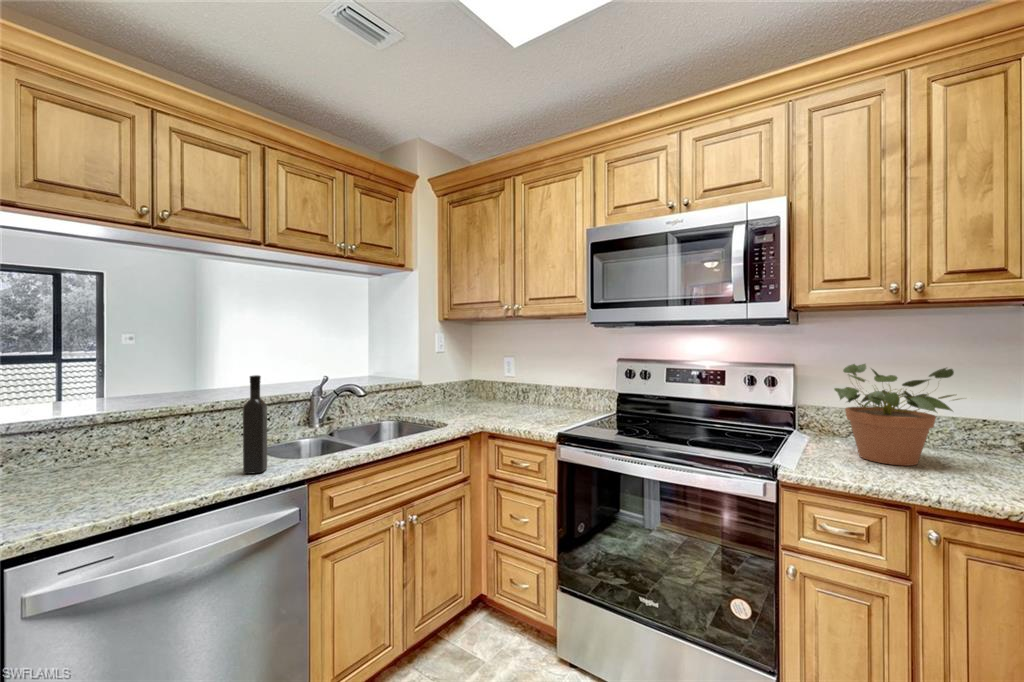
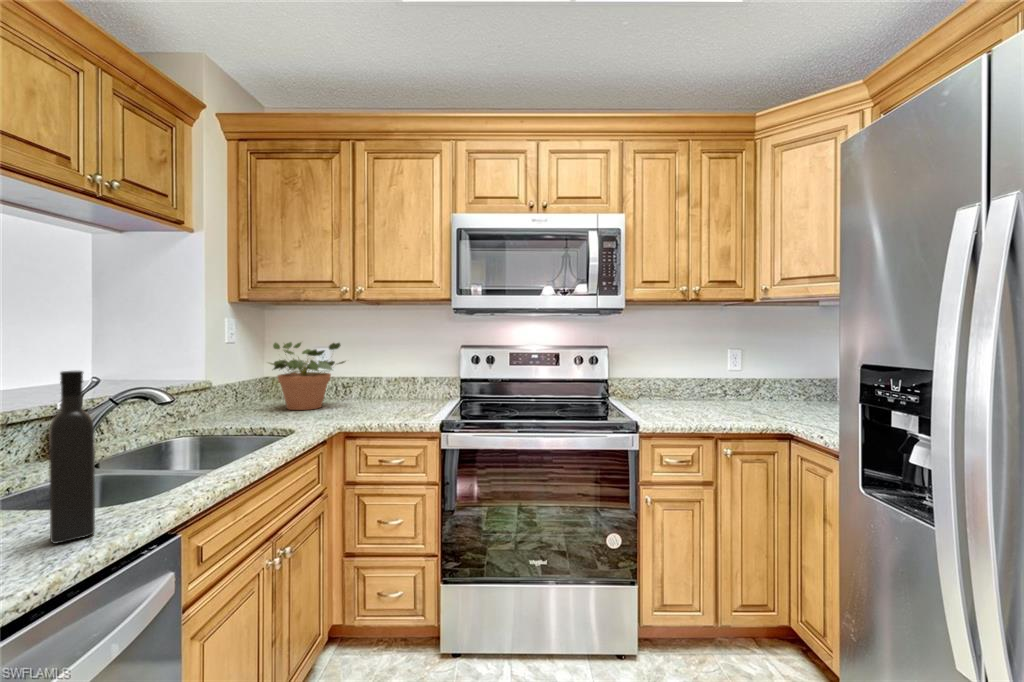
potted plant: present [834,364,958,466] -> present [270,342,346,410]

